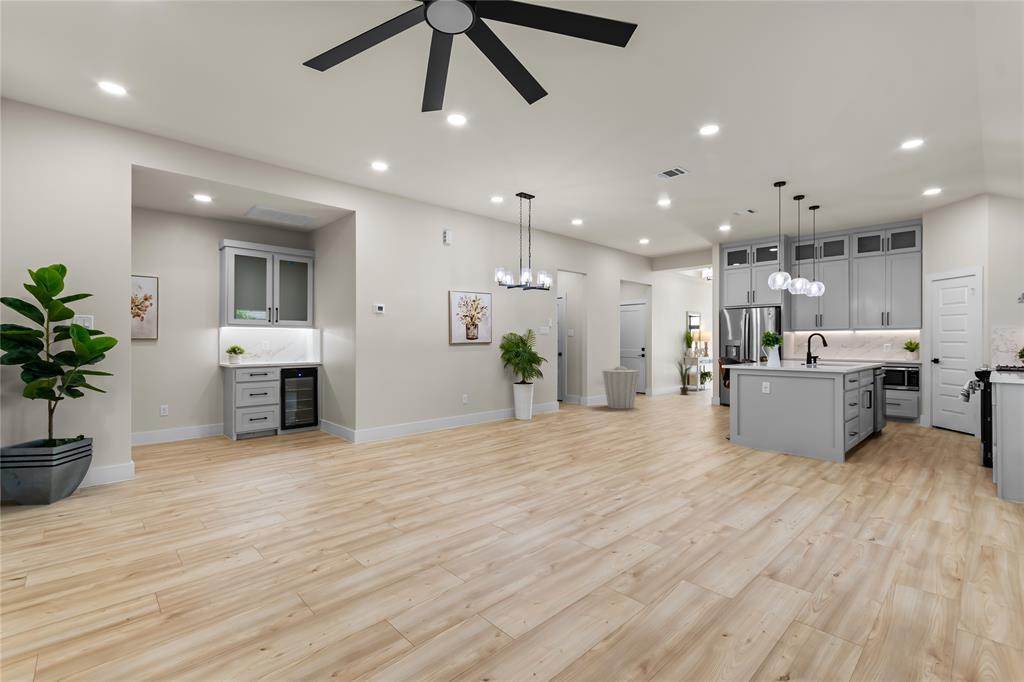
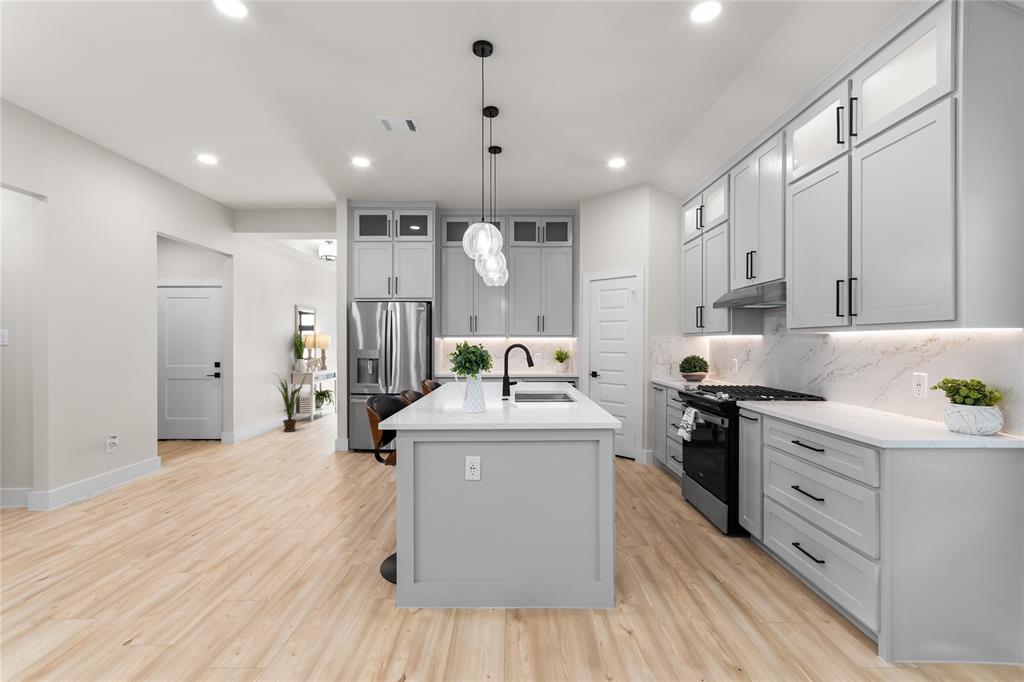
trash can: present [602,366,639,409] -> none [96,406,192,500]

